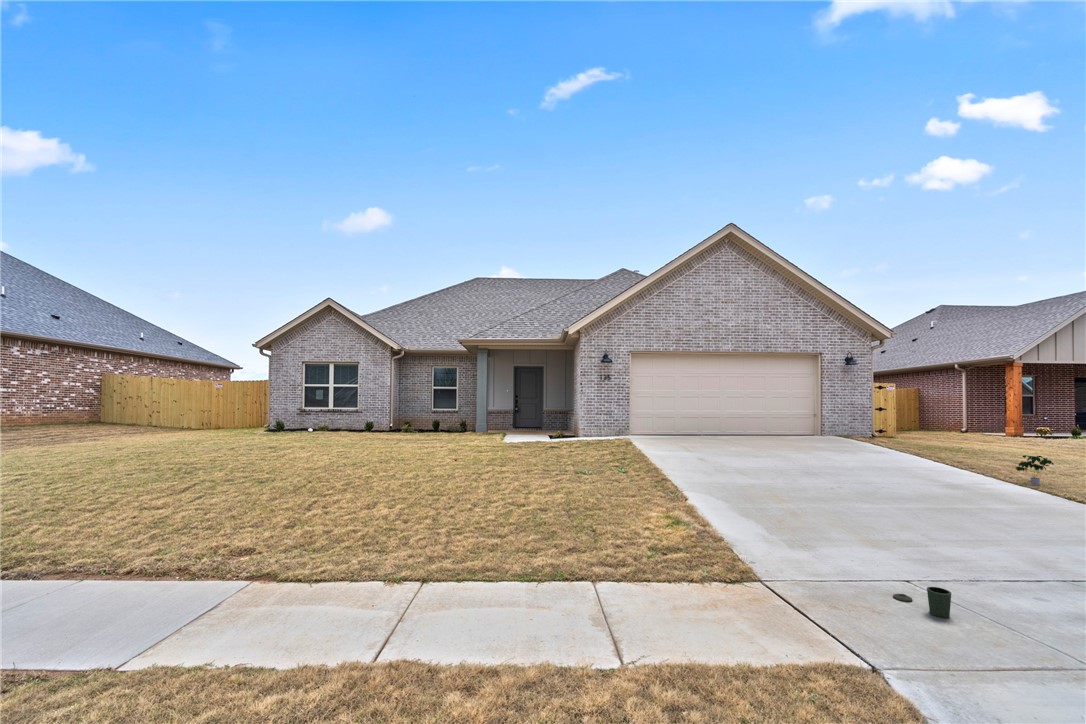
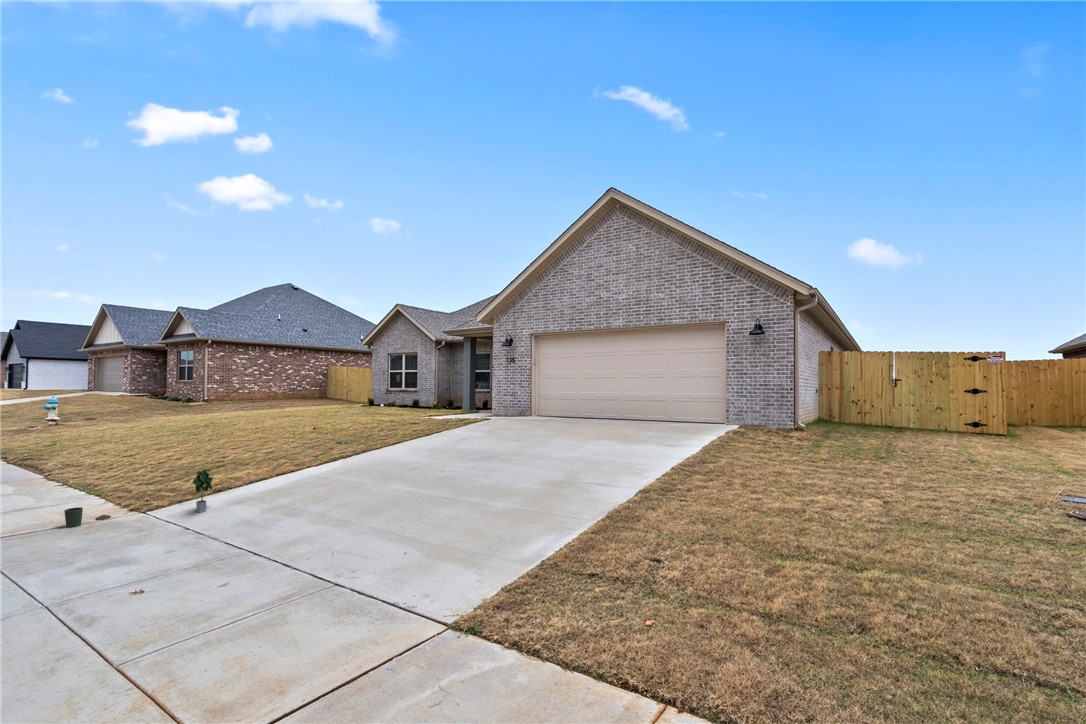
potted plant: present [1015,455,1053,486] -> present [192,469,213,512]

